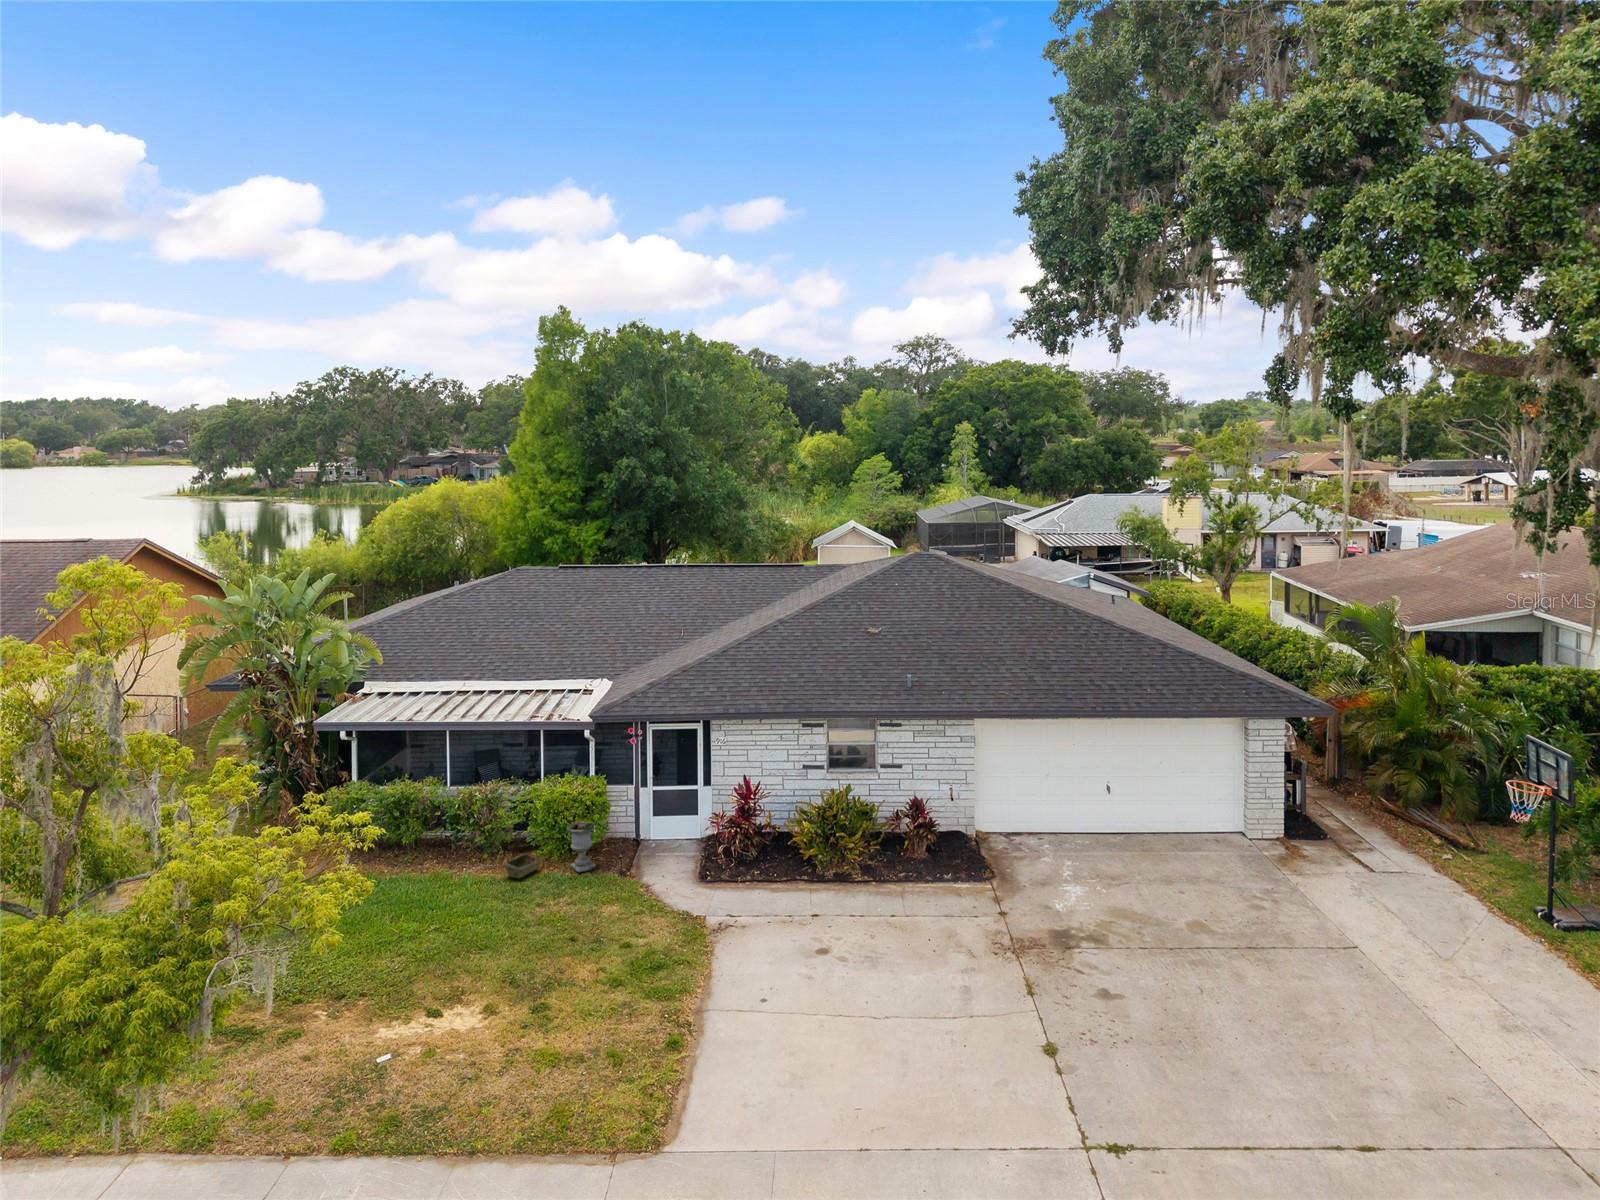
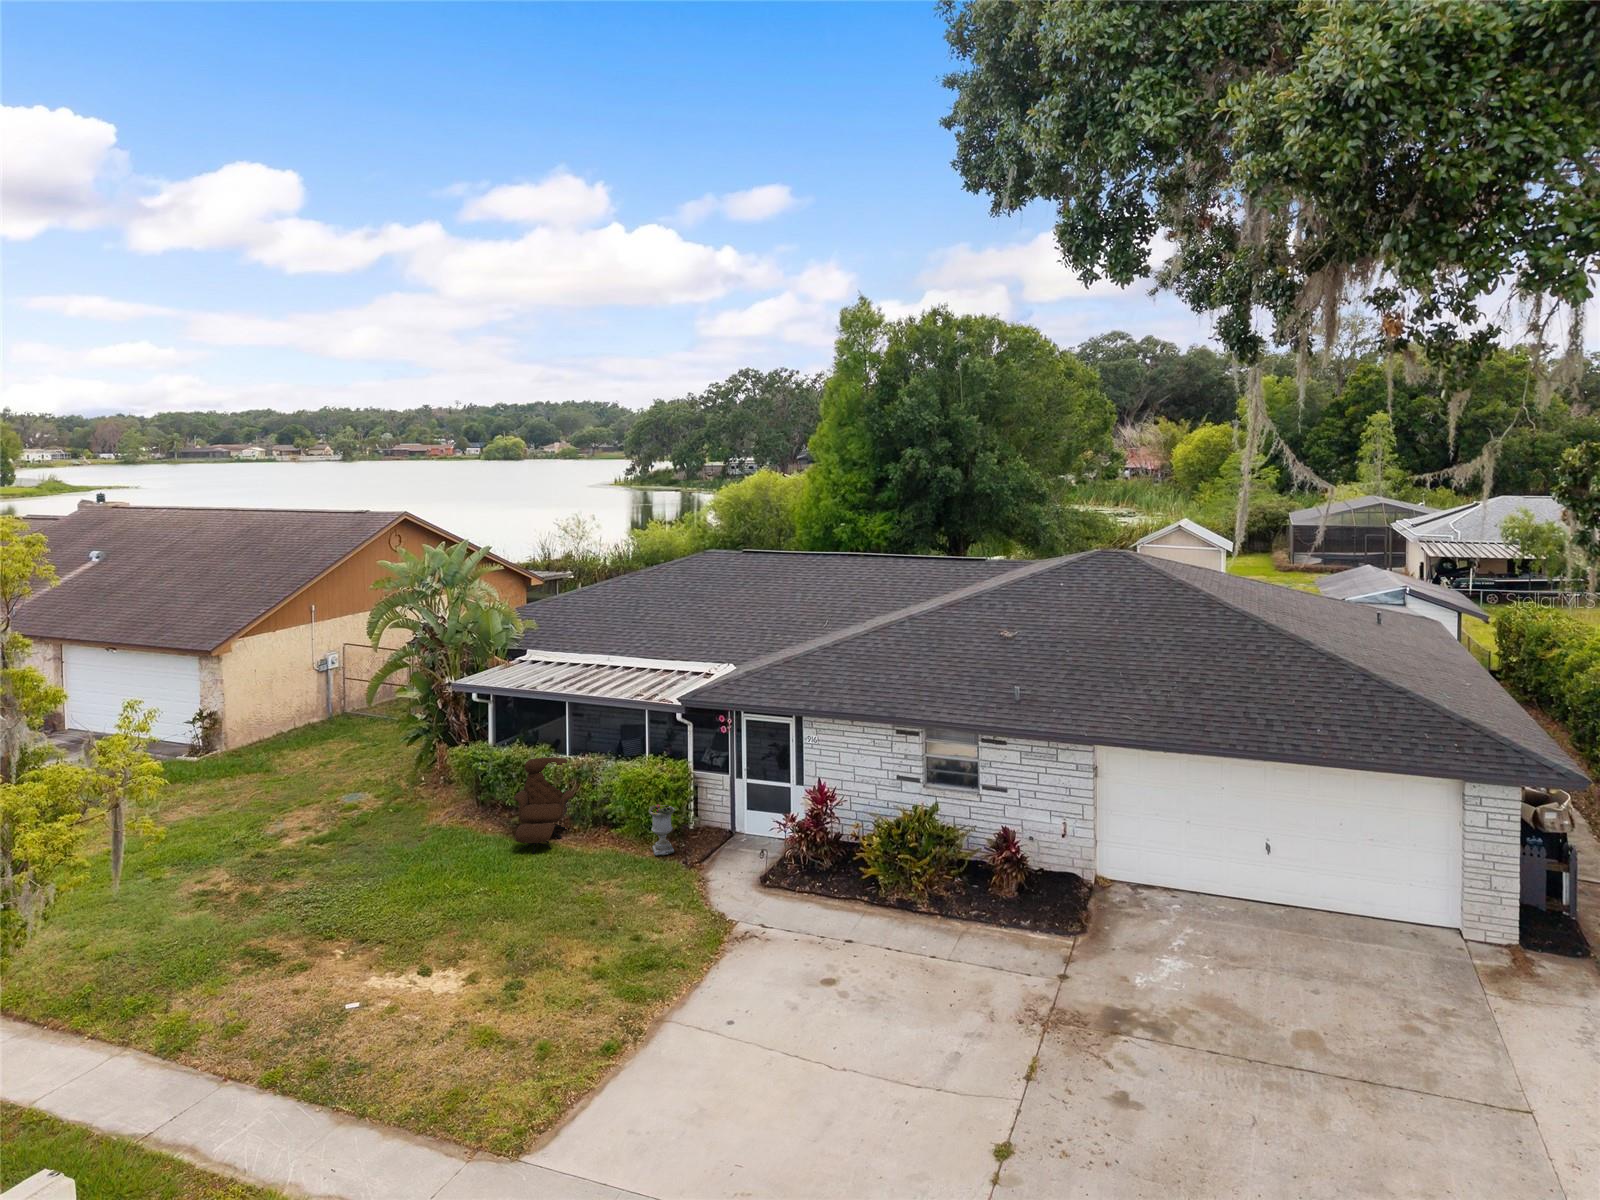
lounge chair: none [405,789,471,891] -> present [514,757,574,854]
woven basket: present [505,854,540,878] -> none [589,829,626,853]

